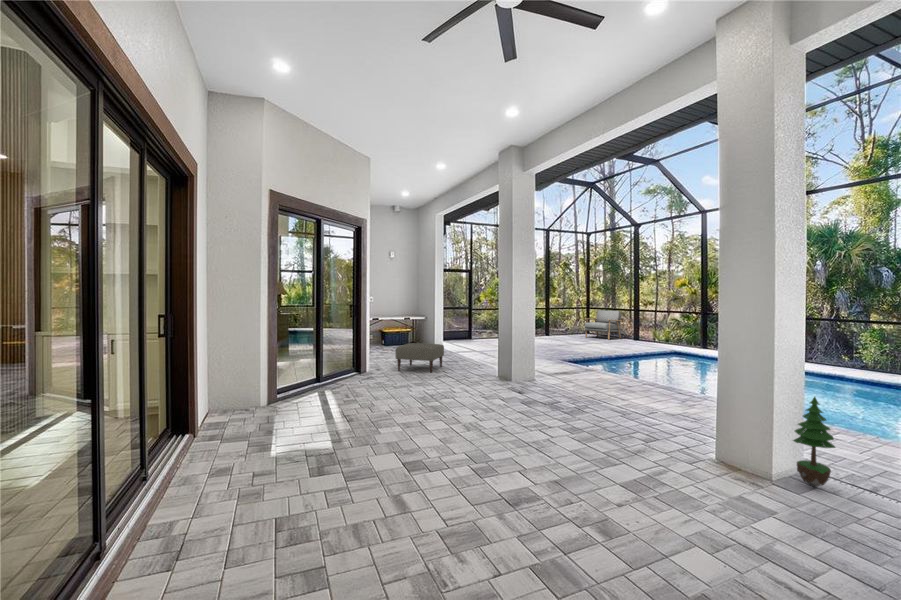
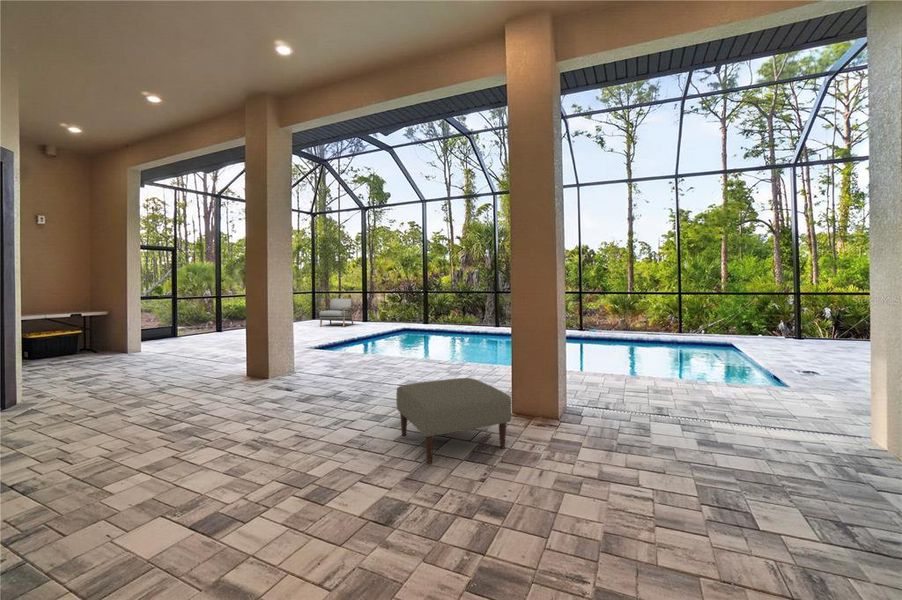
ottoman: present [395,343,444,372] -> present [396,378,511,464]
potted tree: present [793,397,835,487] -> none [562,348,588,418]

